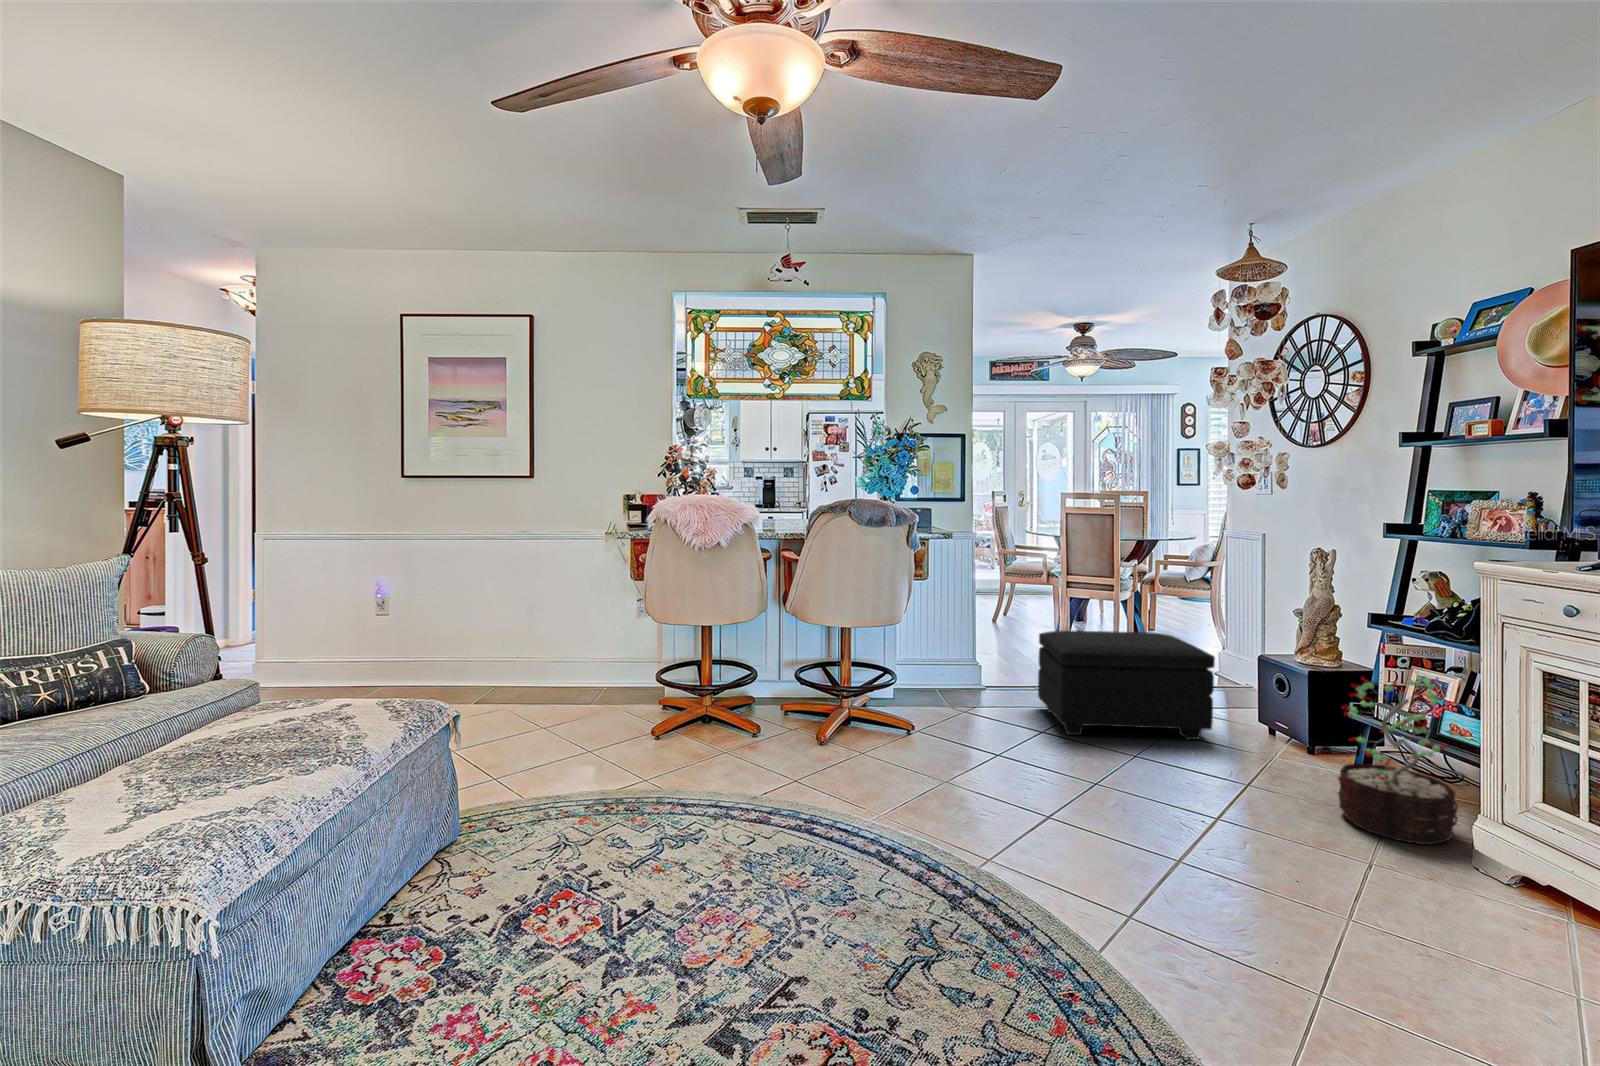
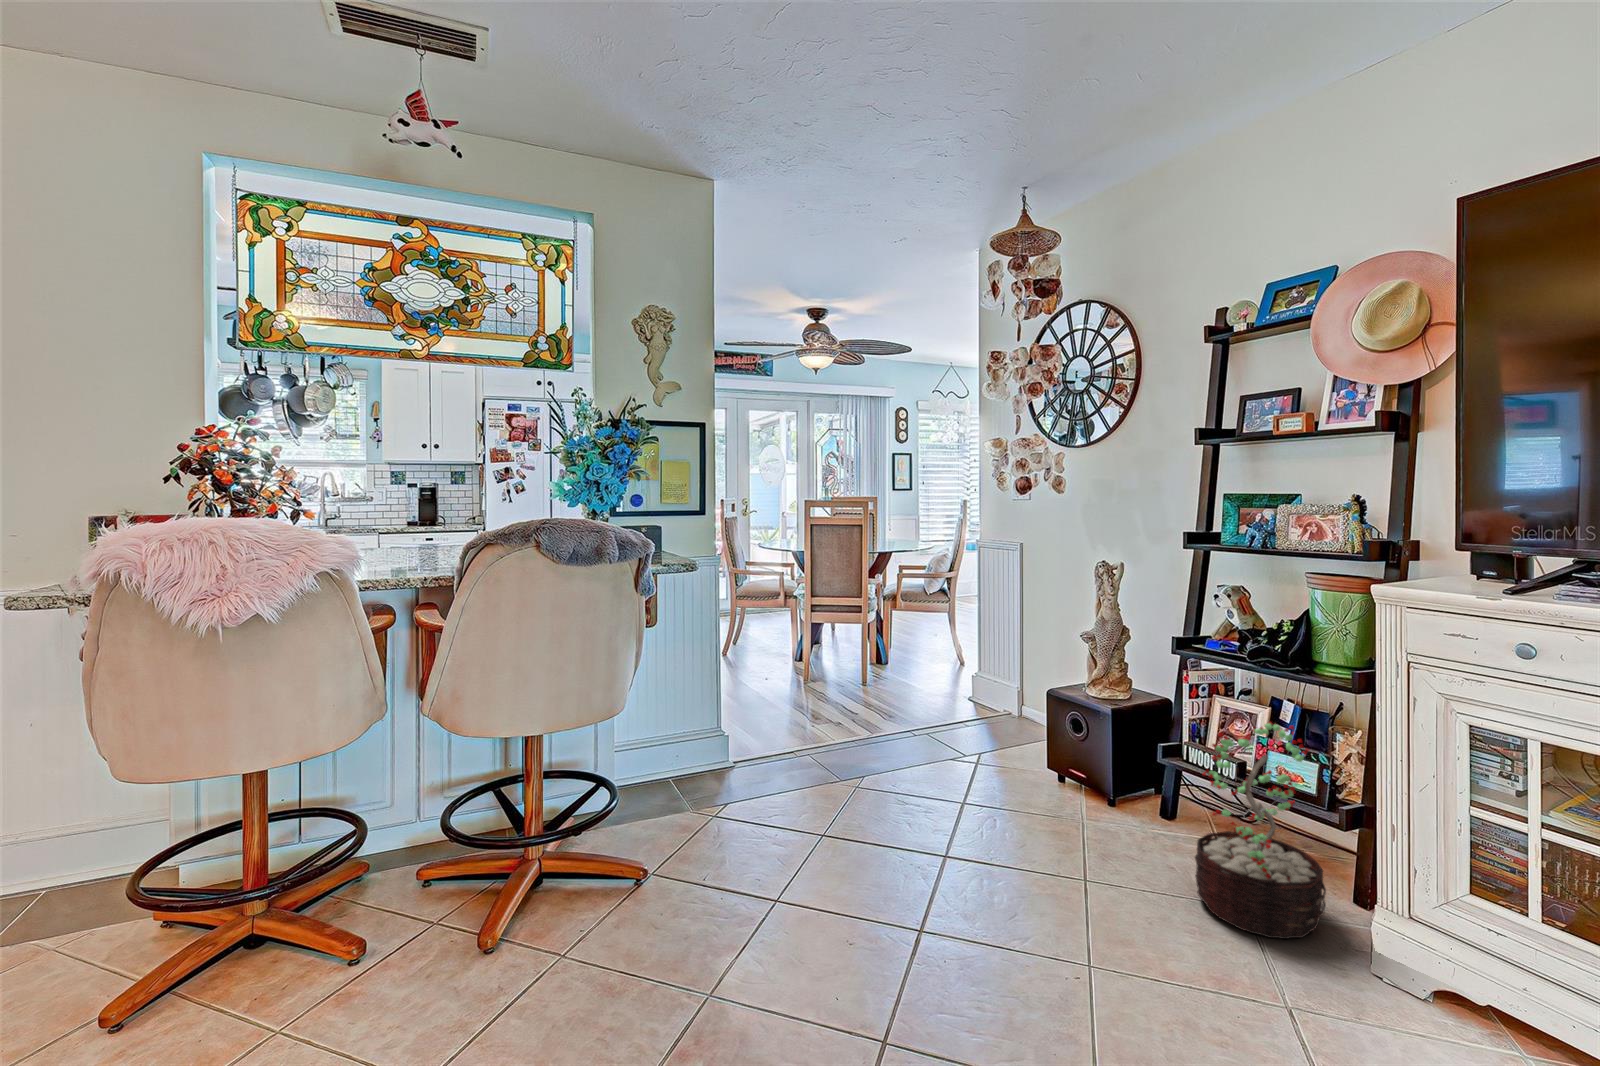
footstool: present [1038,630,1215,740] -> none [810,673,1019,828]

